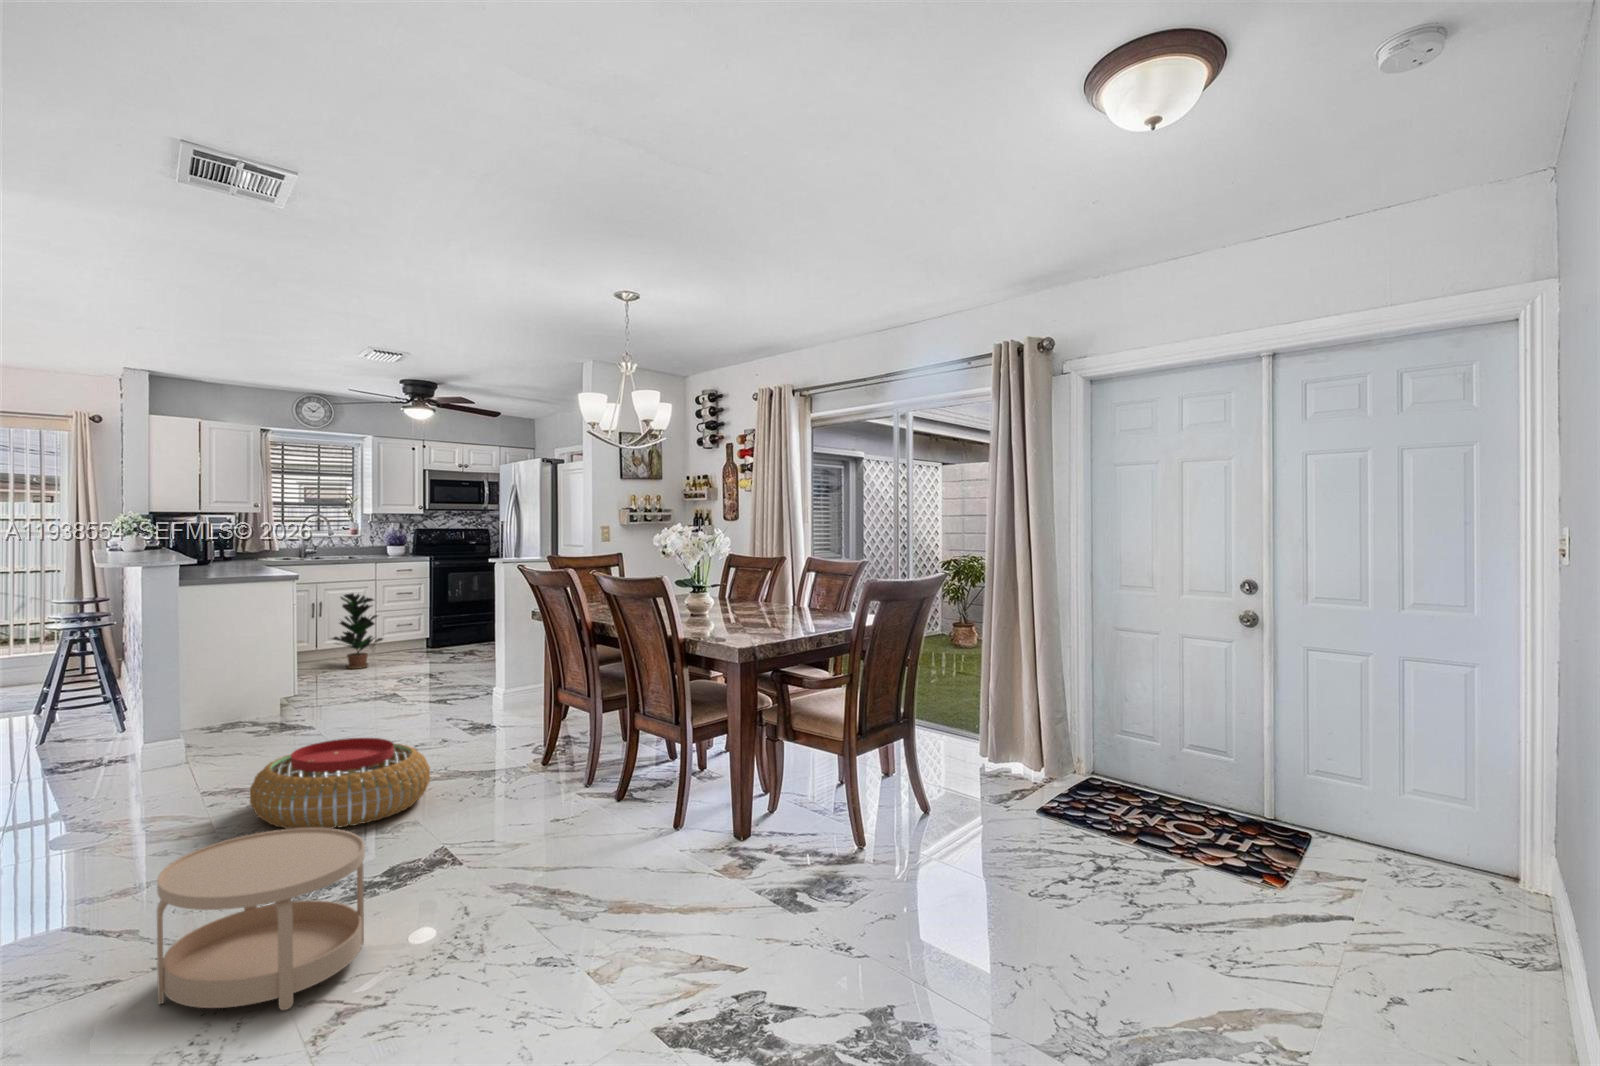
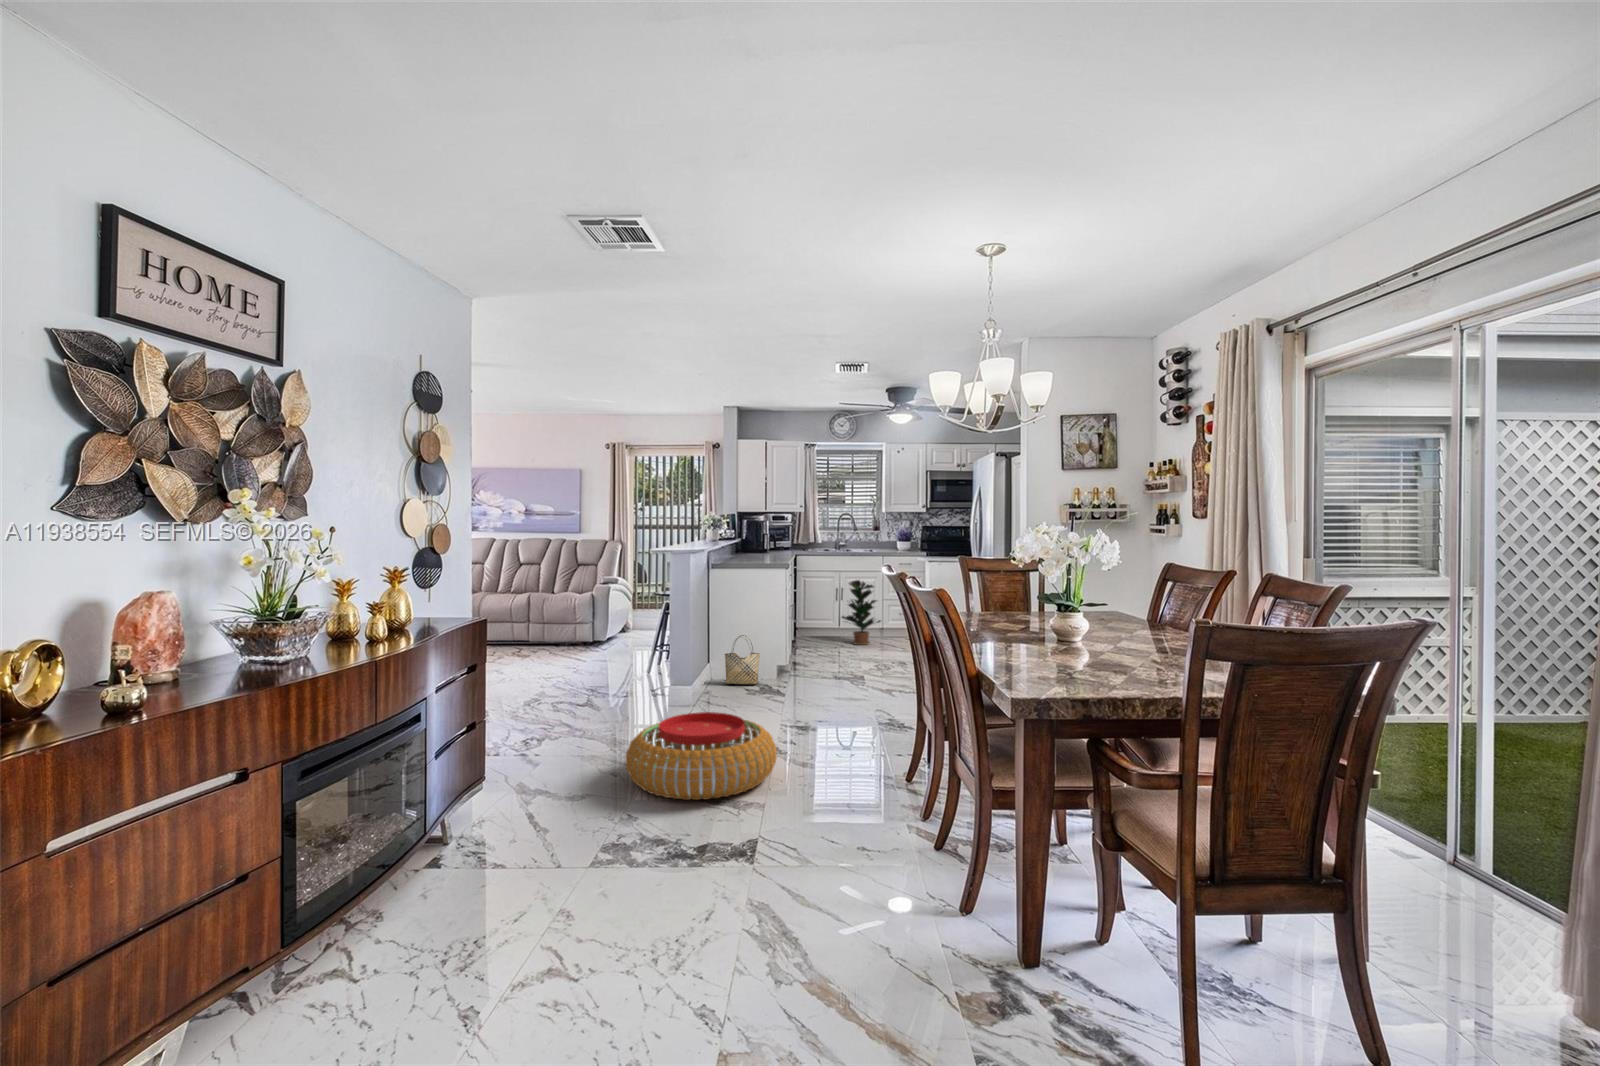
woven basket: none [234,666,283,726] -> present [725,635,760,684]
side table: present [157,828,365,1010] -> none [342,801,536,1003]

